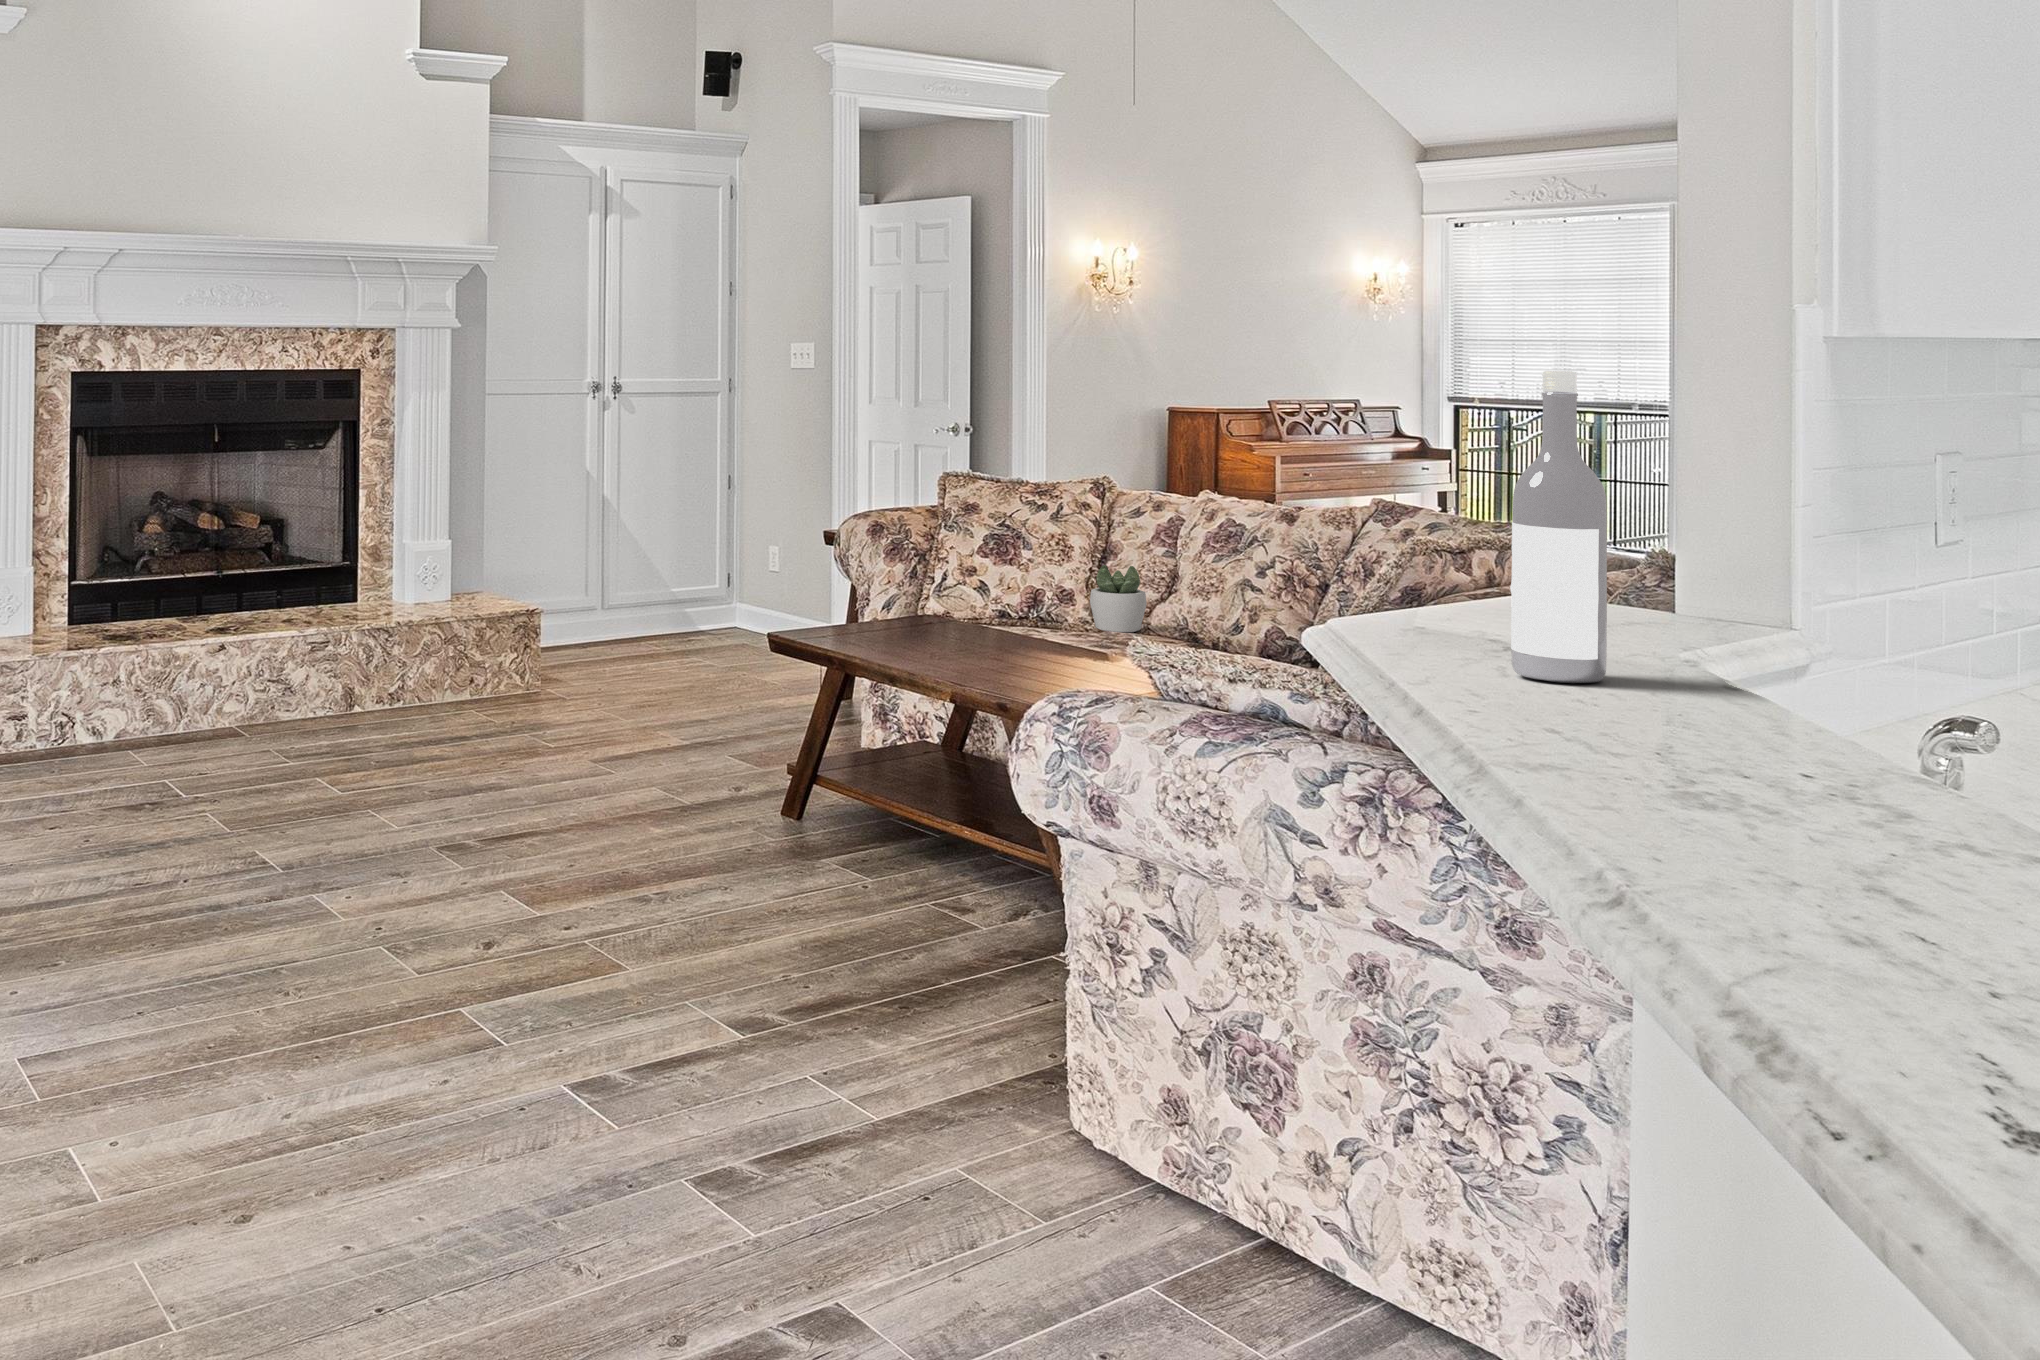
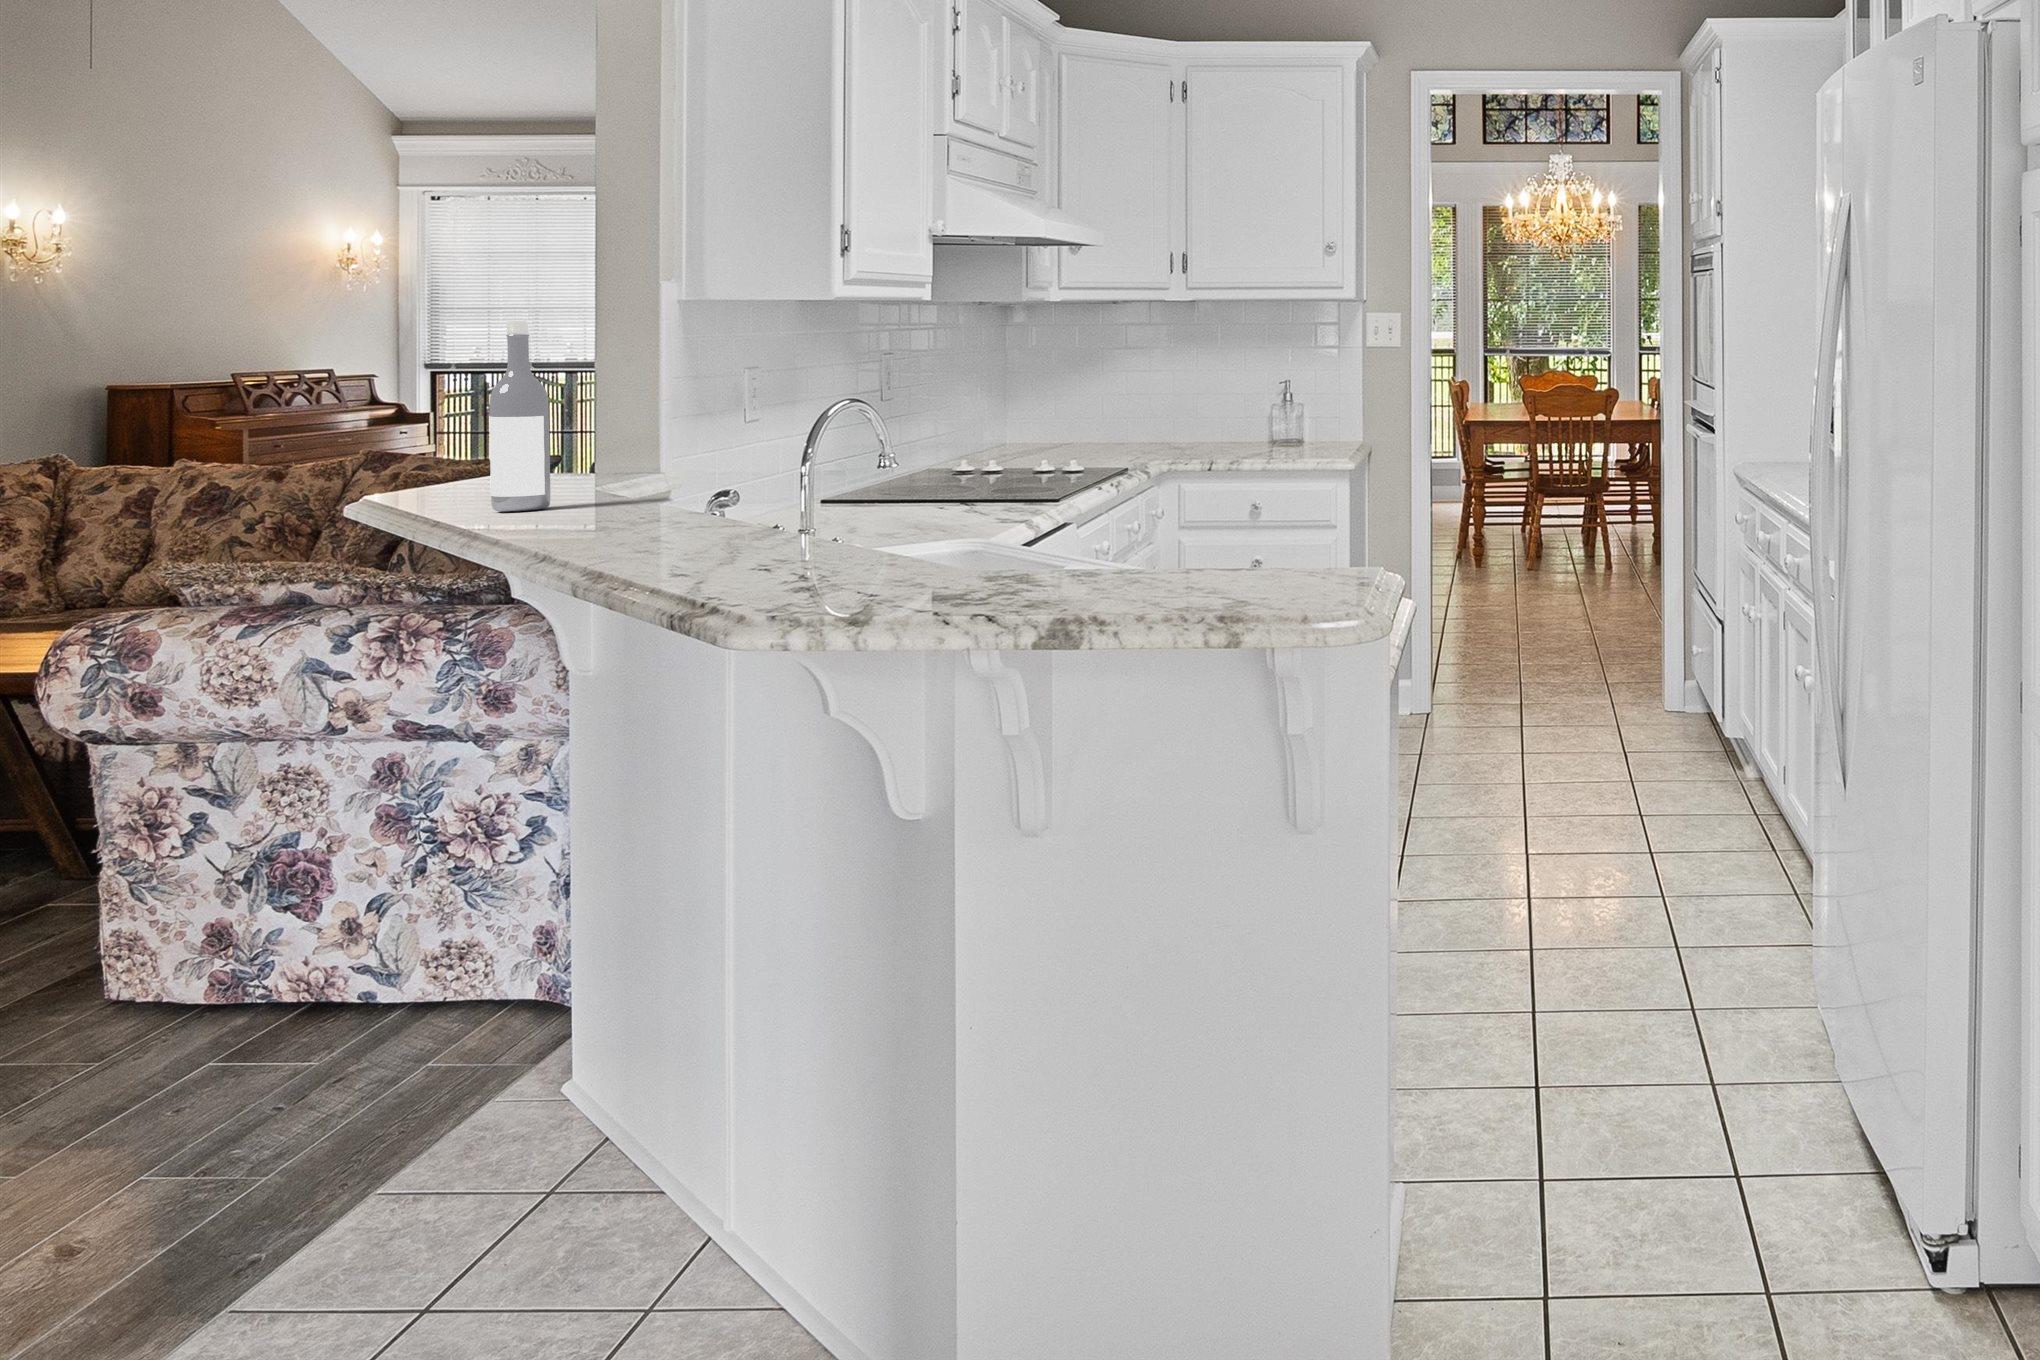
succulent plant: present [1090,565,1147,632] -> none [47,540,118,608]

